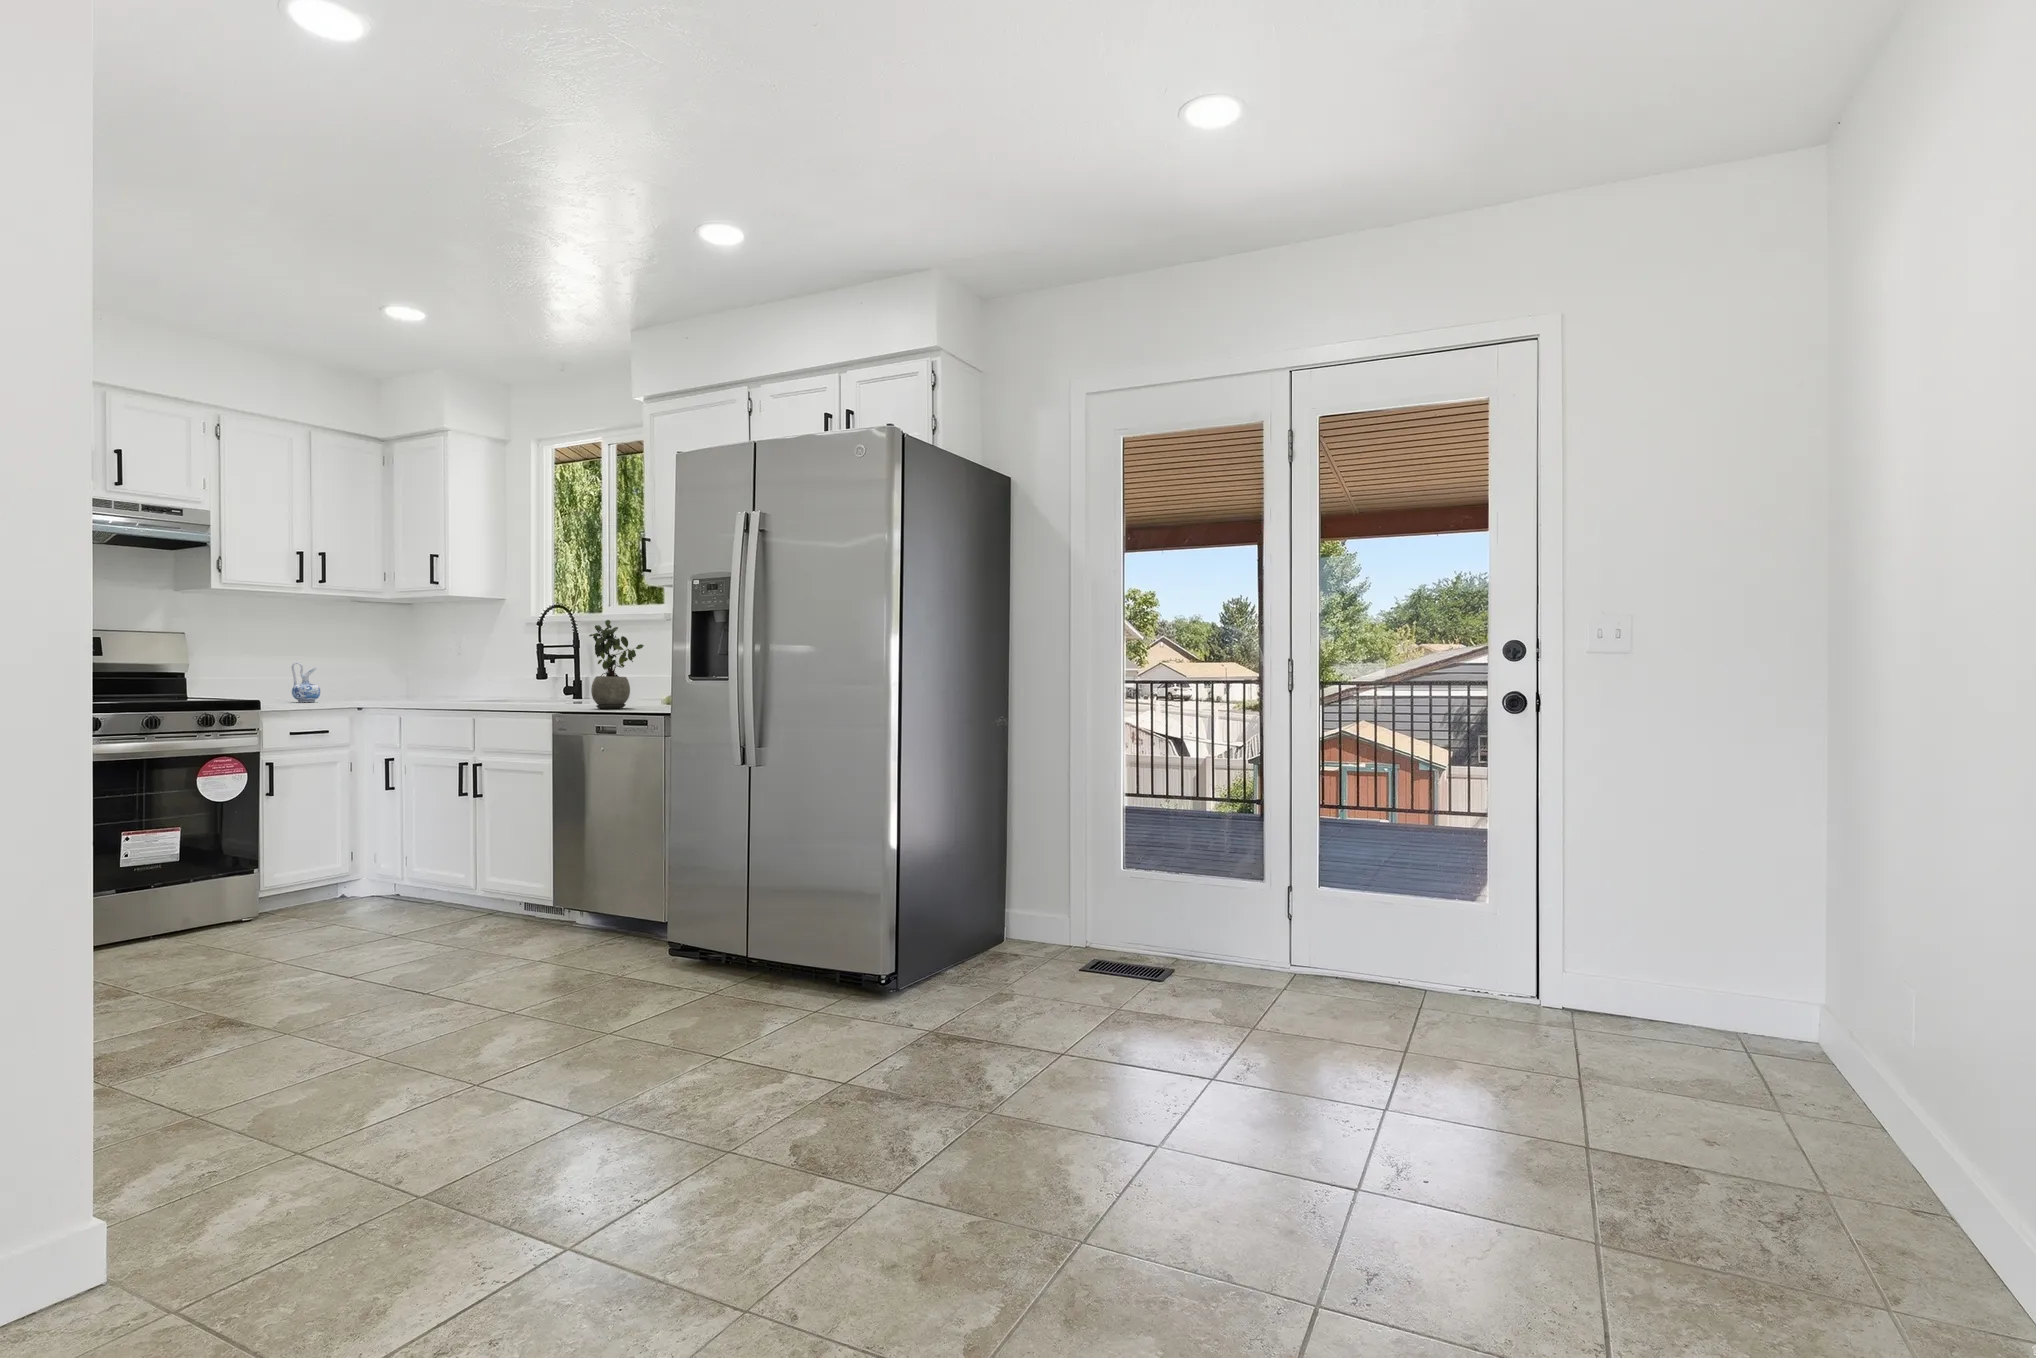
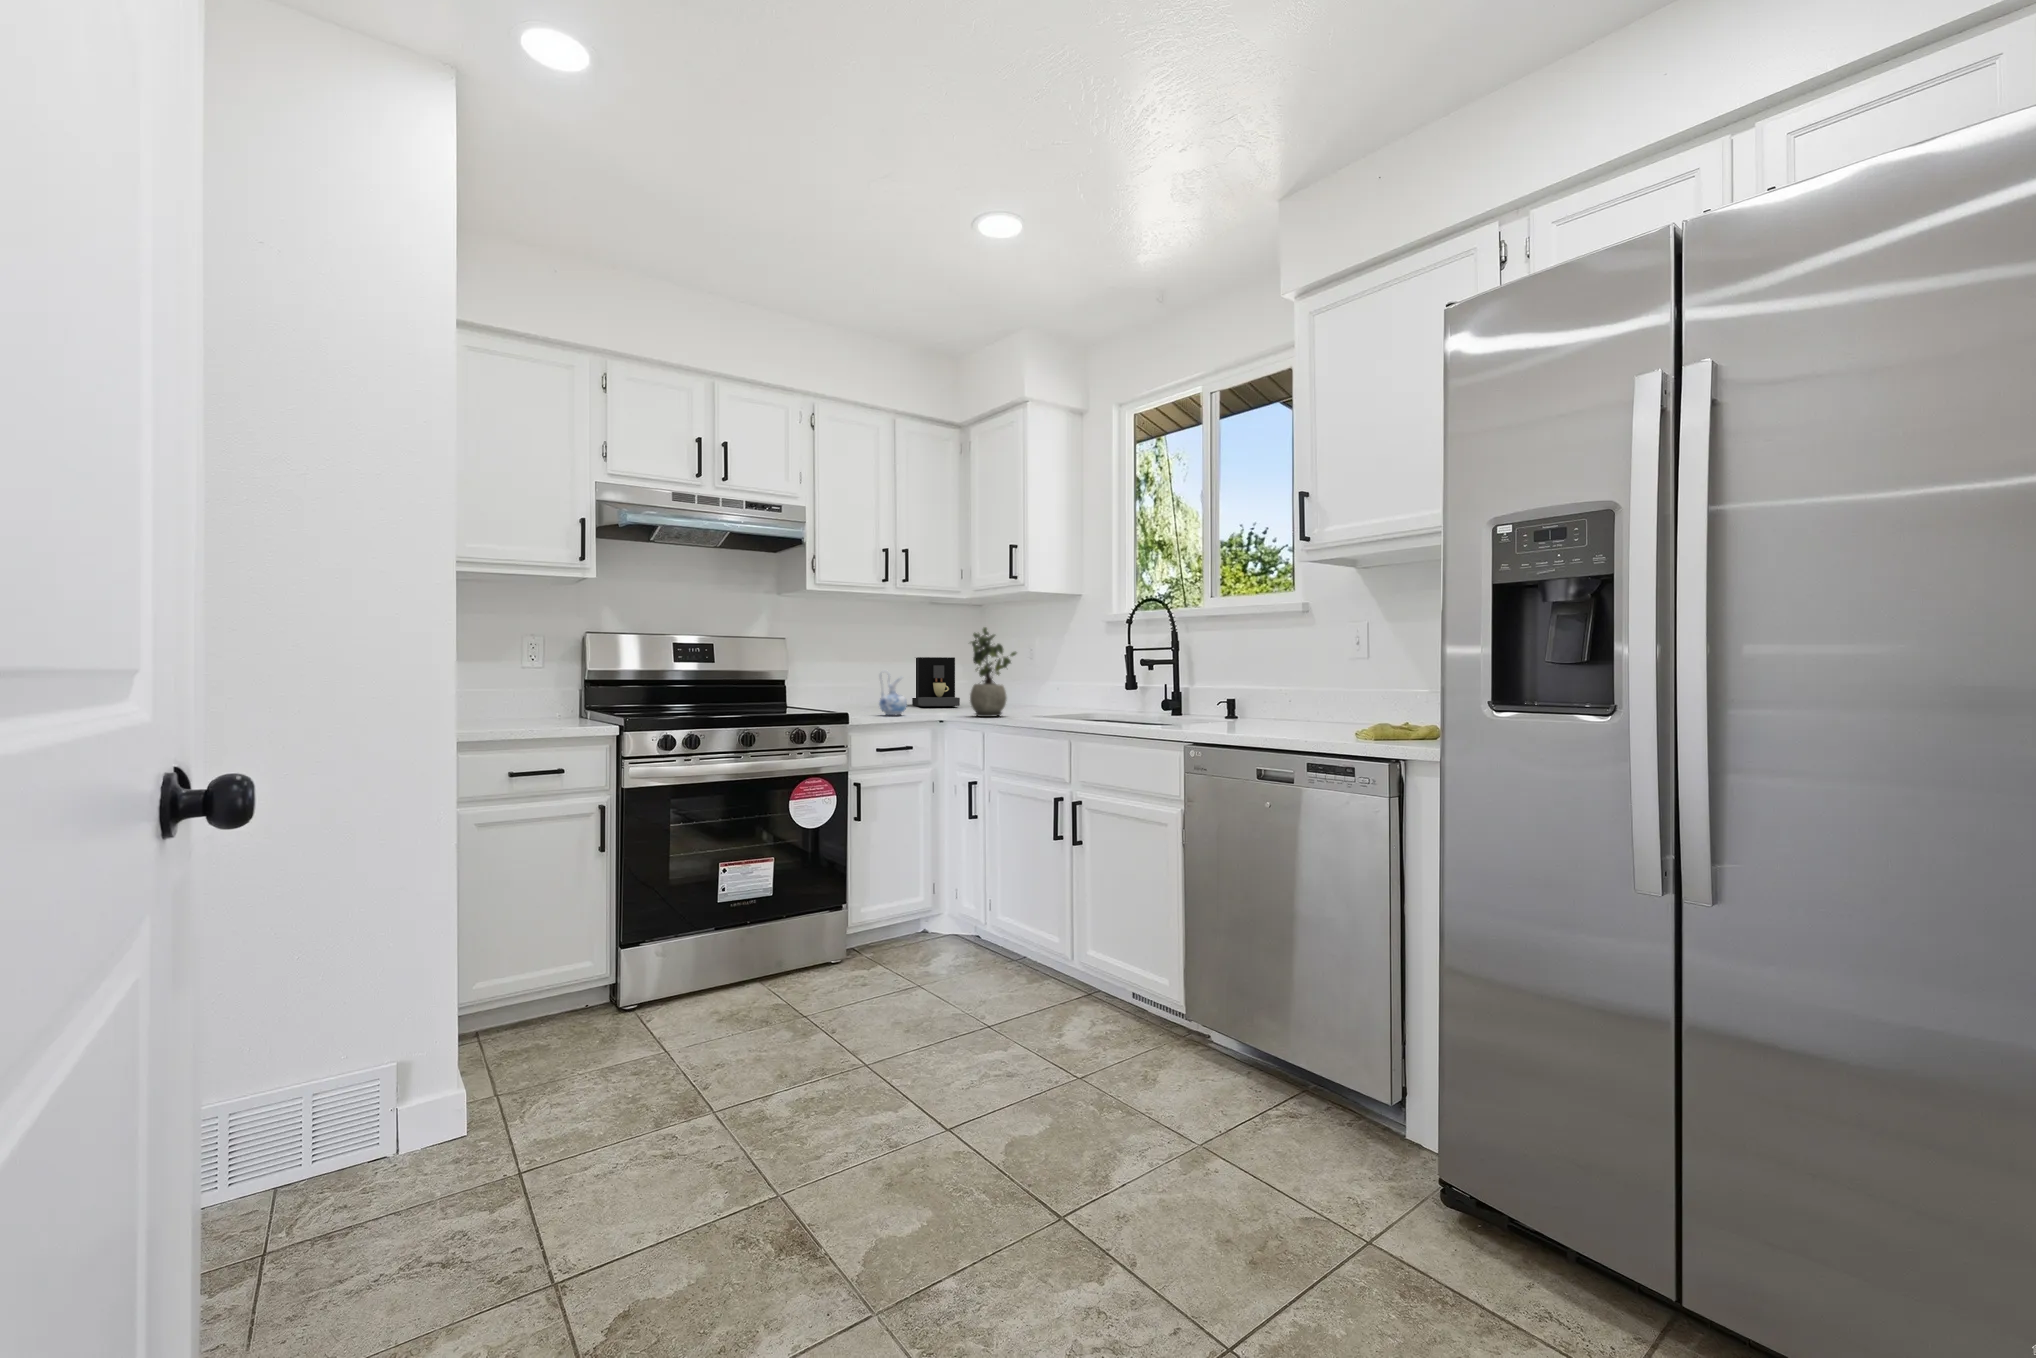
potted plant: present [589,620,644,709] -> present [970,627,1016,717]
coffee maker: none [332,651,381,697] -> present [912,657,960,707]

